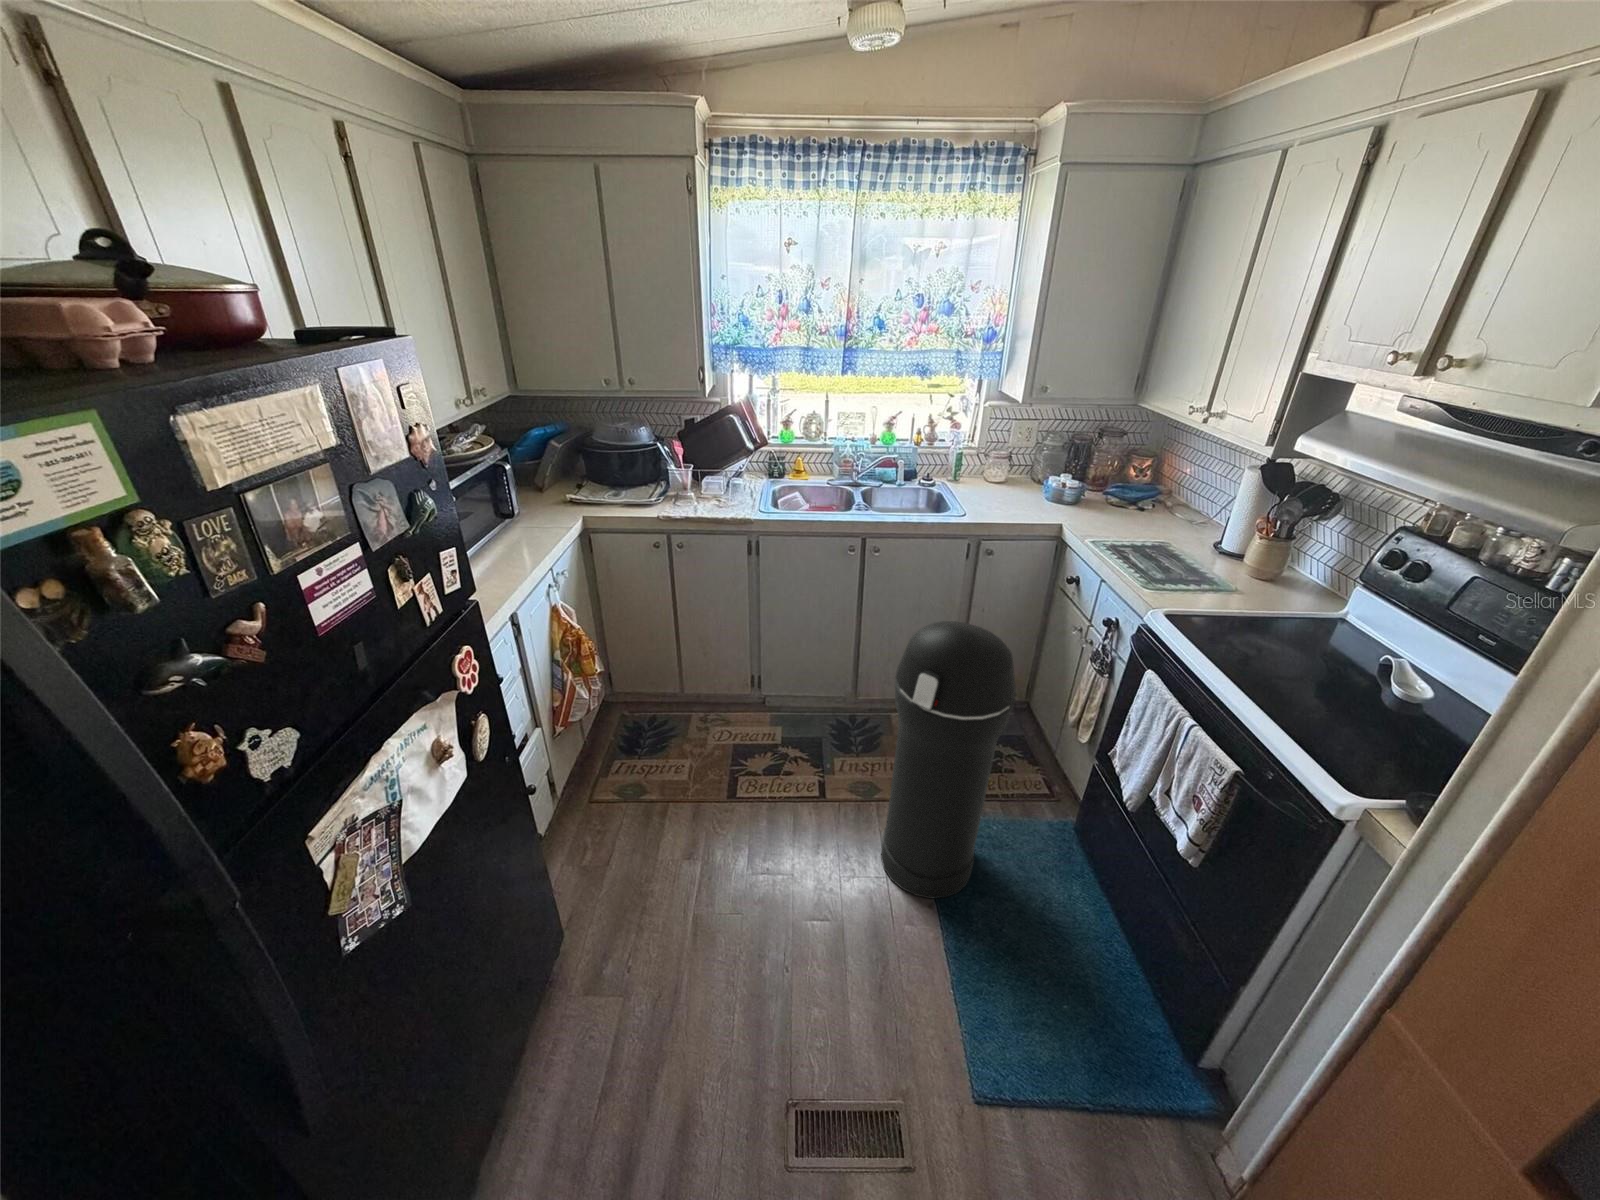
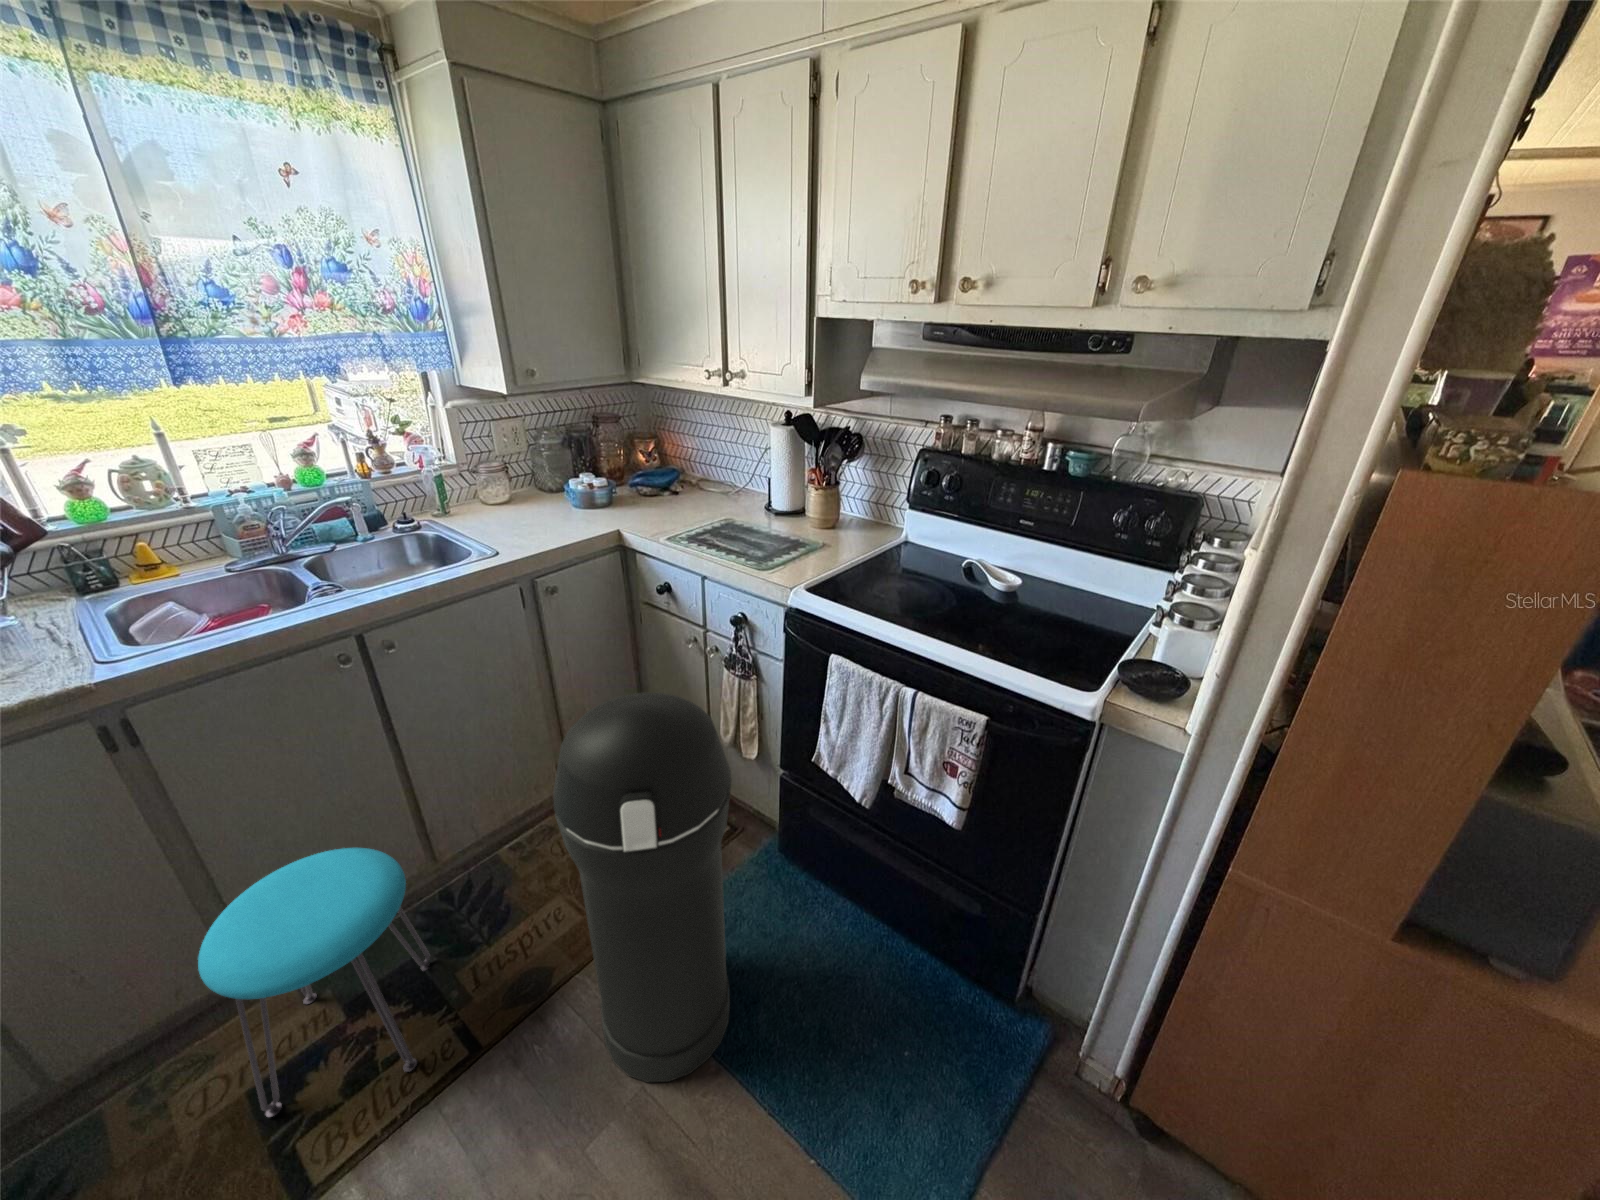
stool: none [736,647,831,786] -> present [198,848,430,1117]

